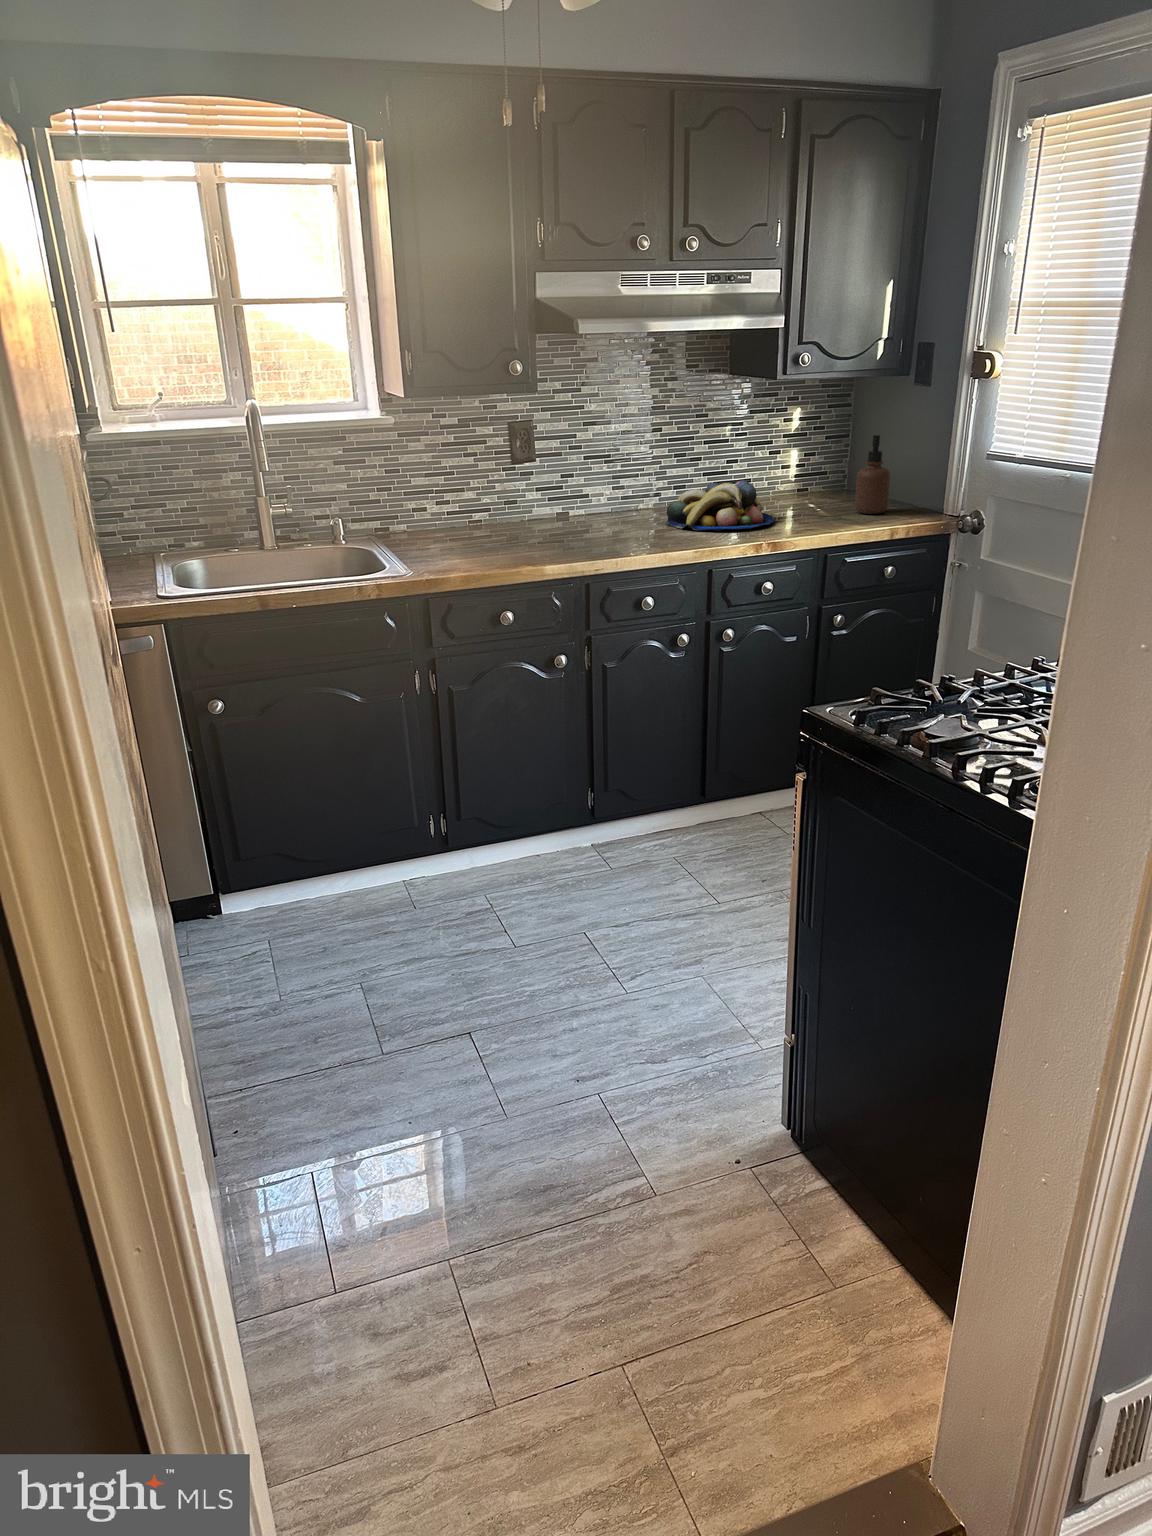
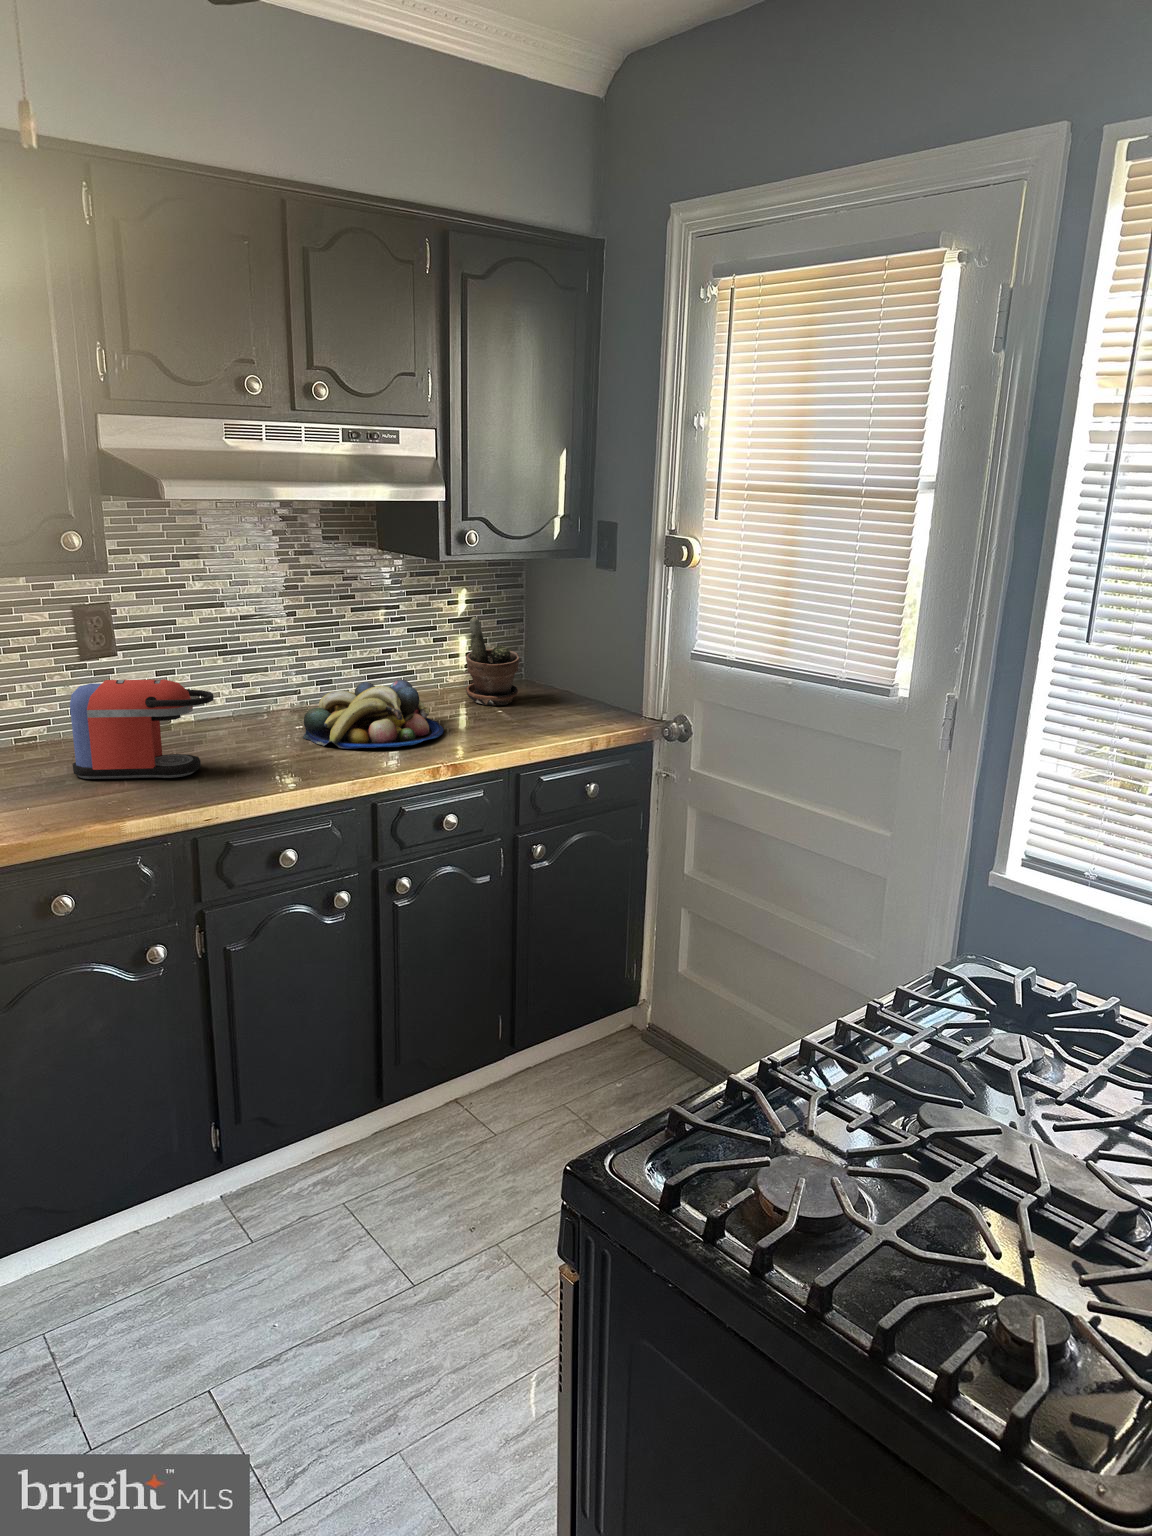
potted plant: none [795,431,842,506] -> present [466,617,519,705]
soap dispenser: present [855,435,890,514] -> none [538,626,577,718]
coffee maker: none [510,472,607,544] -> present [70,680,214,779]

